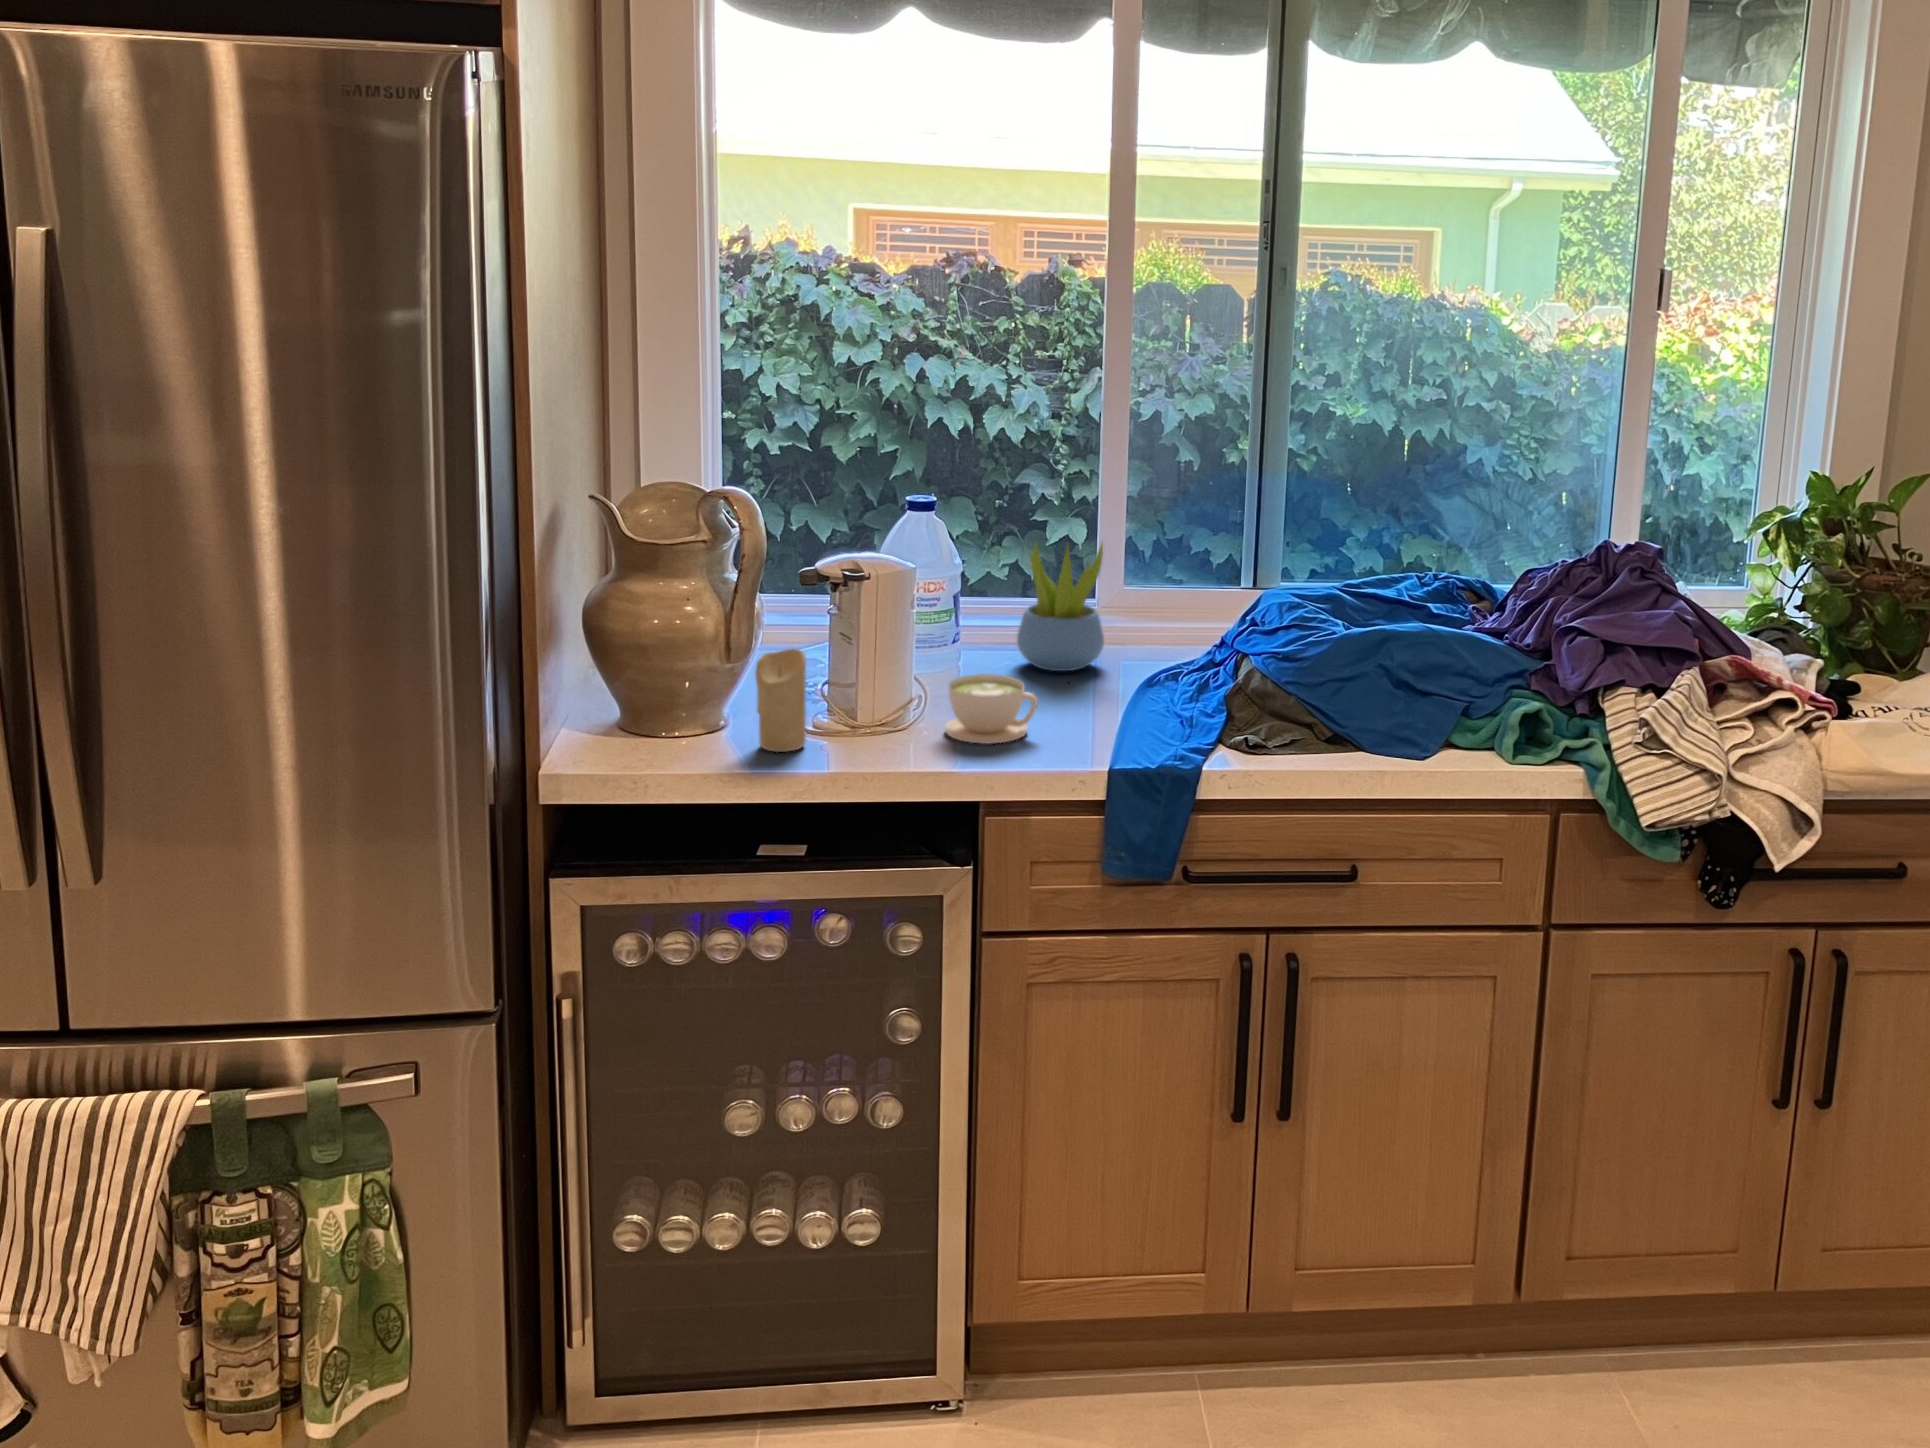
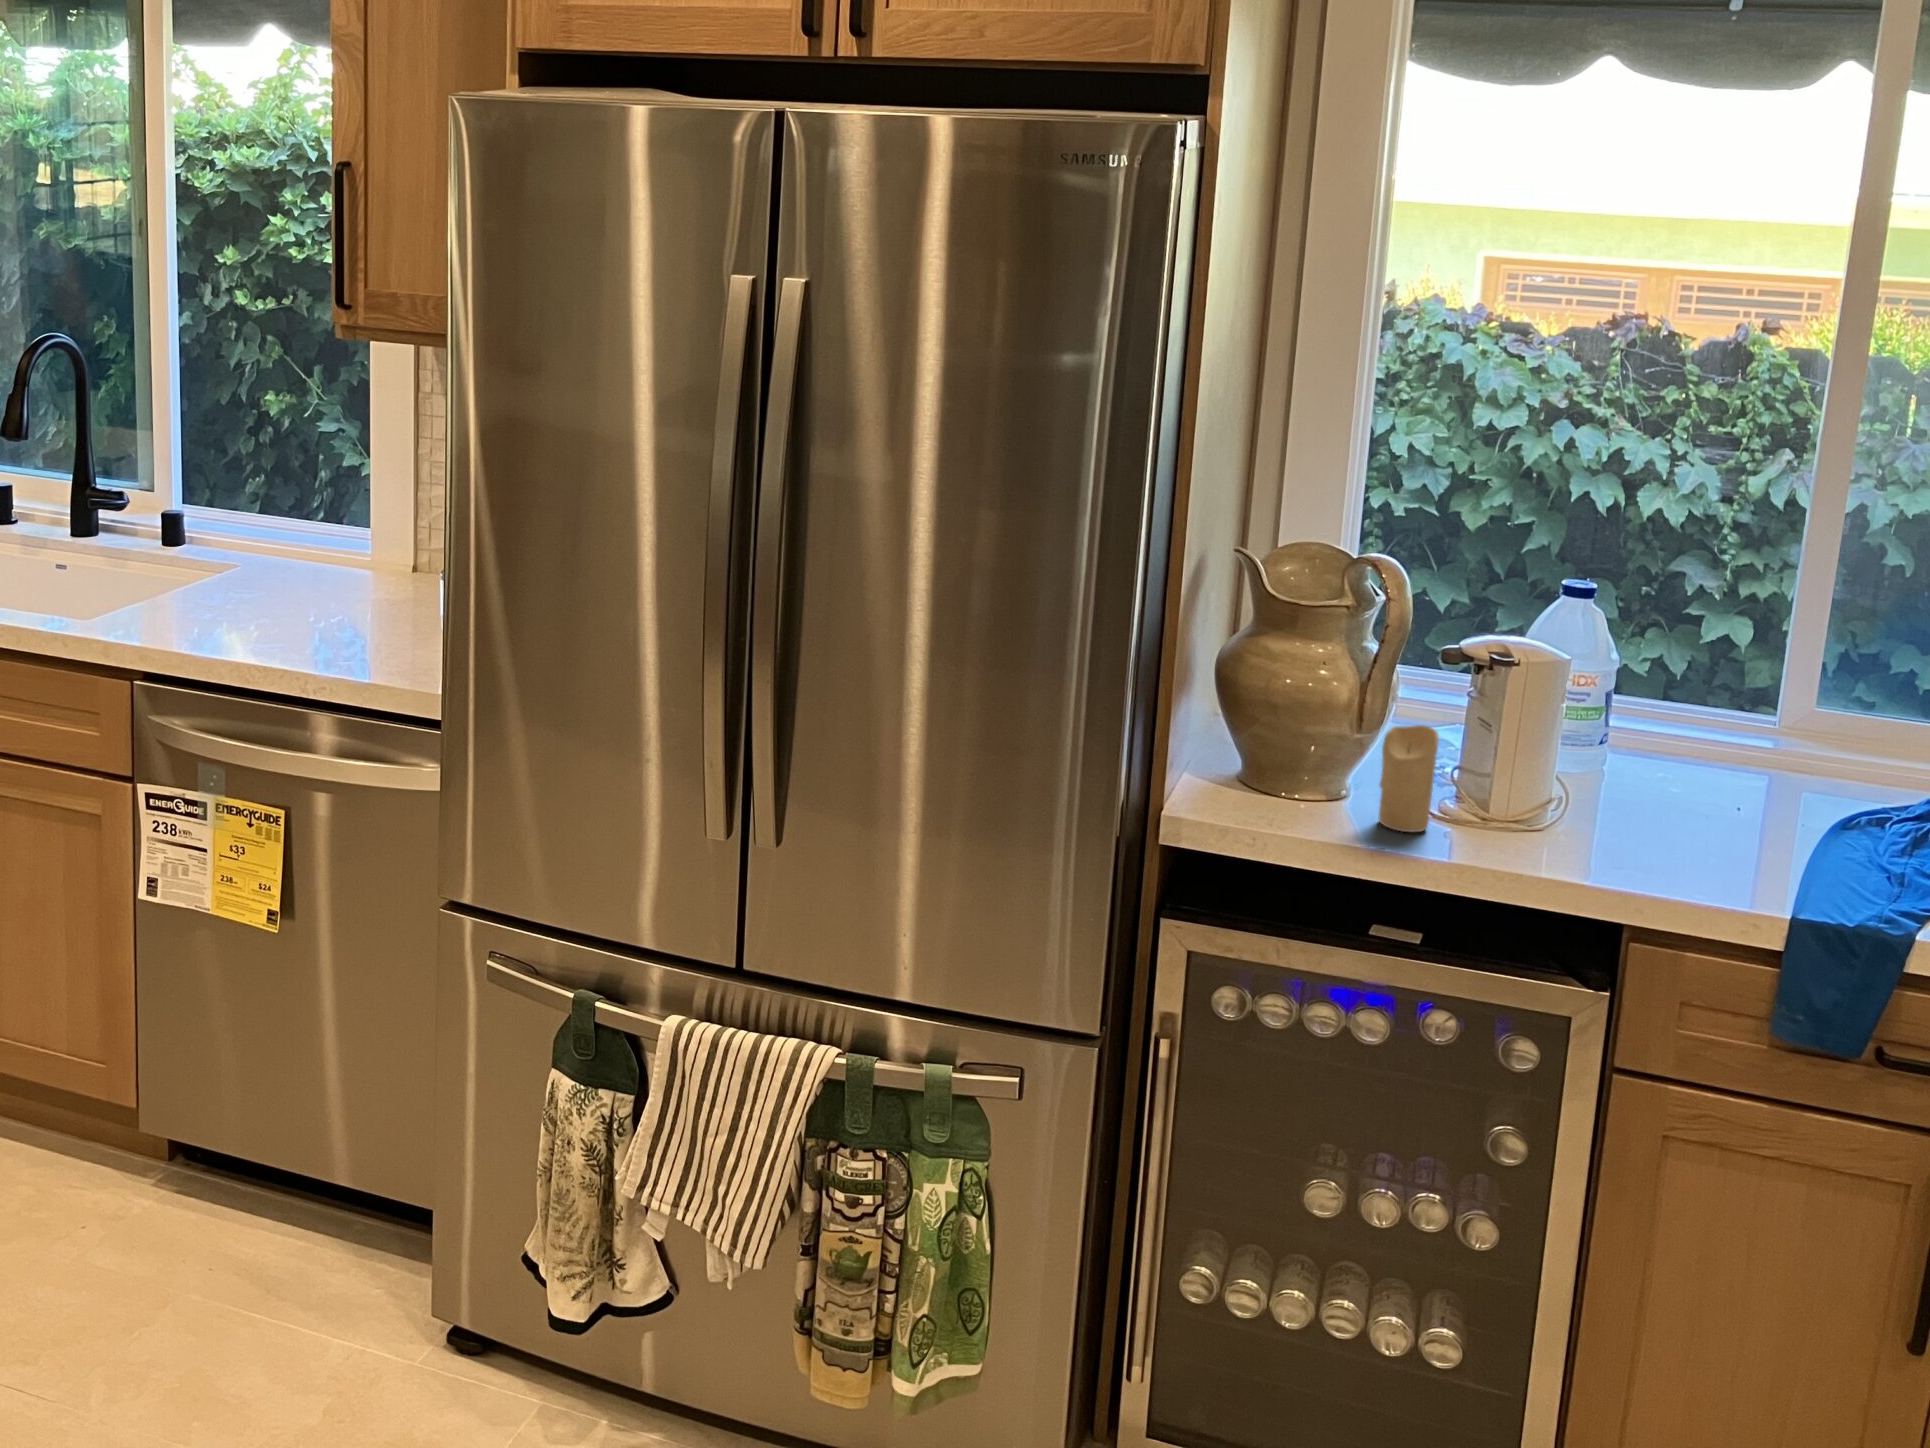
succulent plant: present [1017,543,1104,671] -> none [1663,638,1787,791]
coffee cup: present [945,674,1038,744] -> none [1585,781,1703,863]

